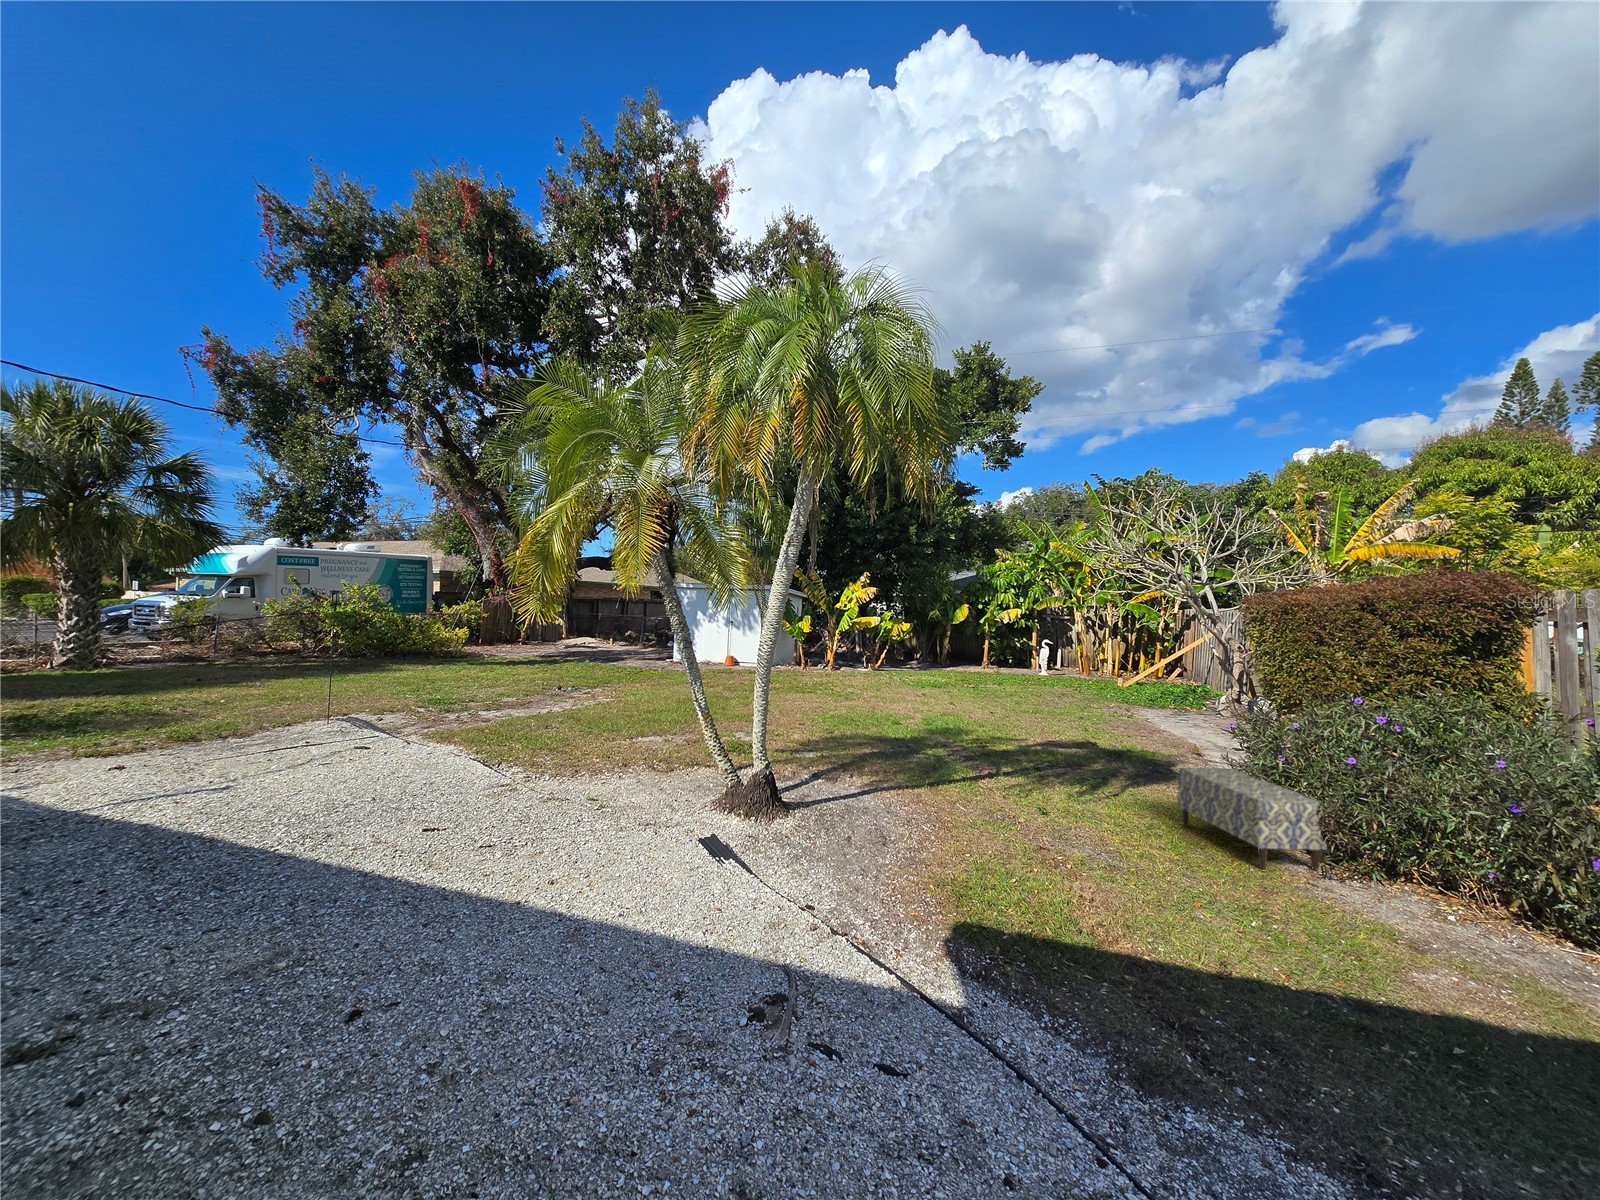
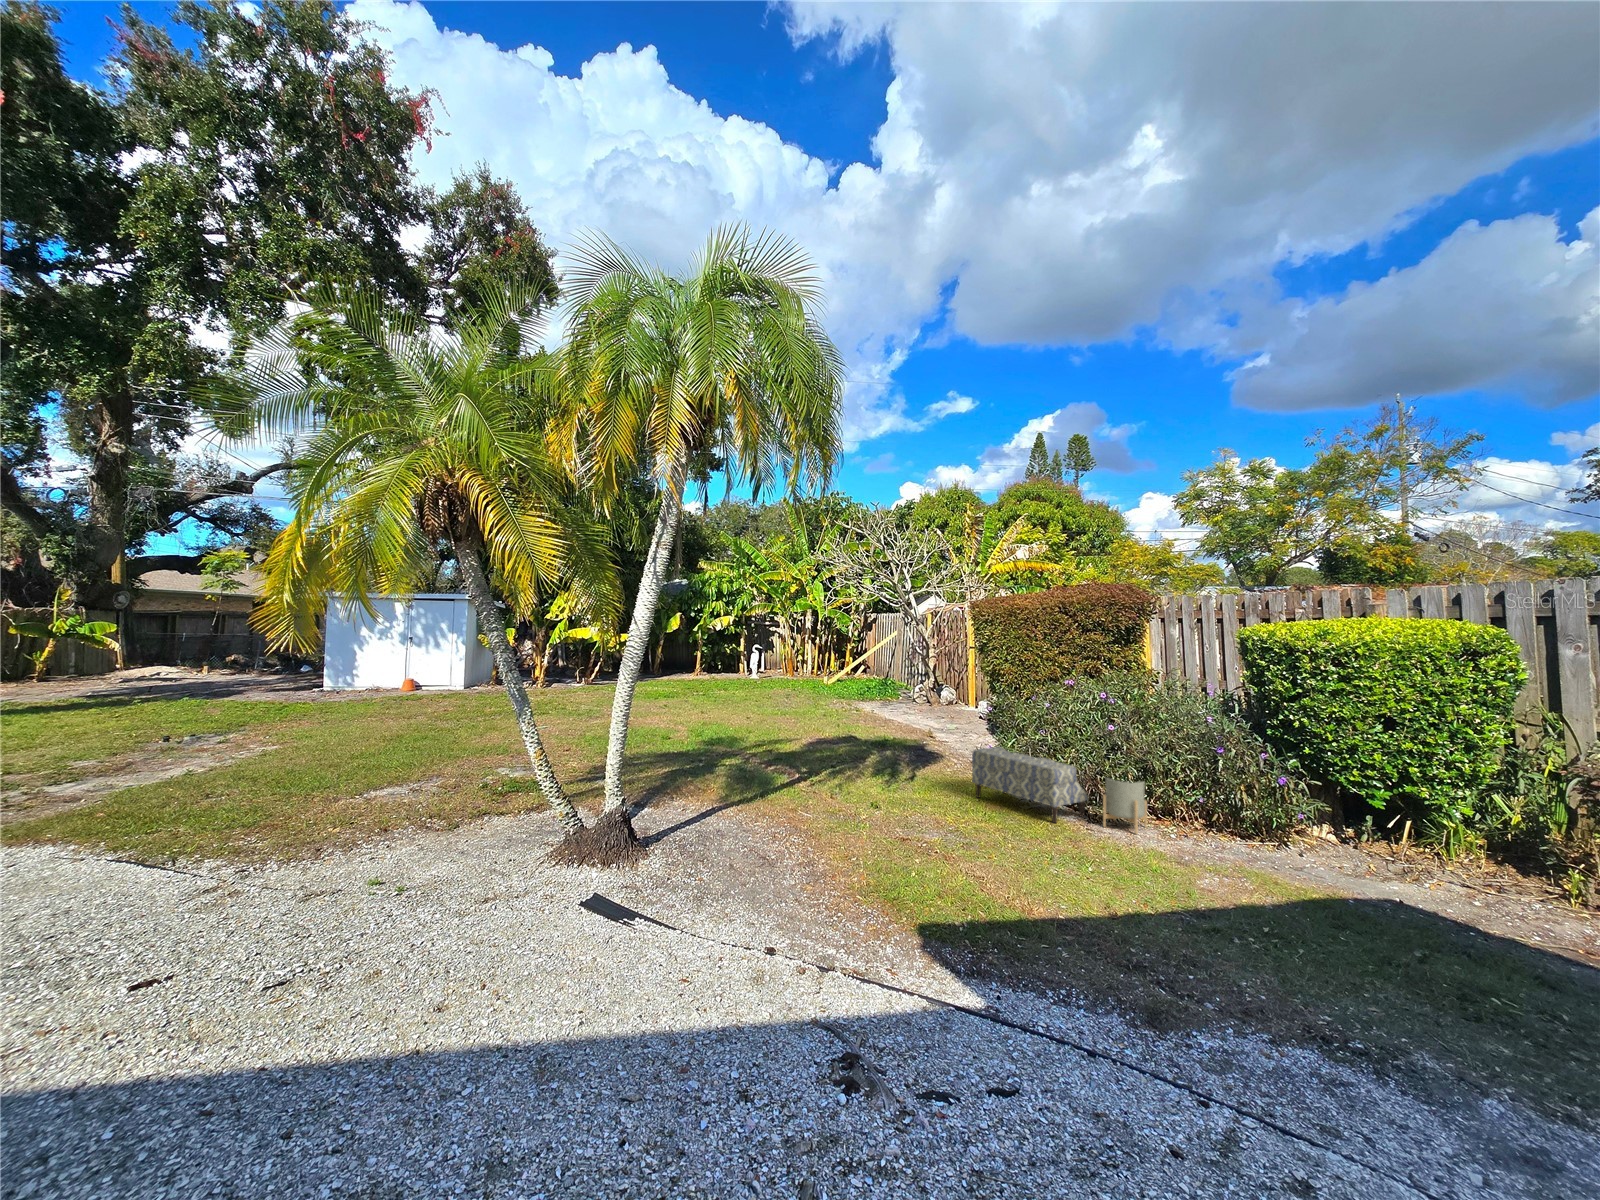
planter: none [1334,820,1412,904] -> present [1103,778,1147,834]

